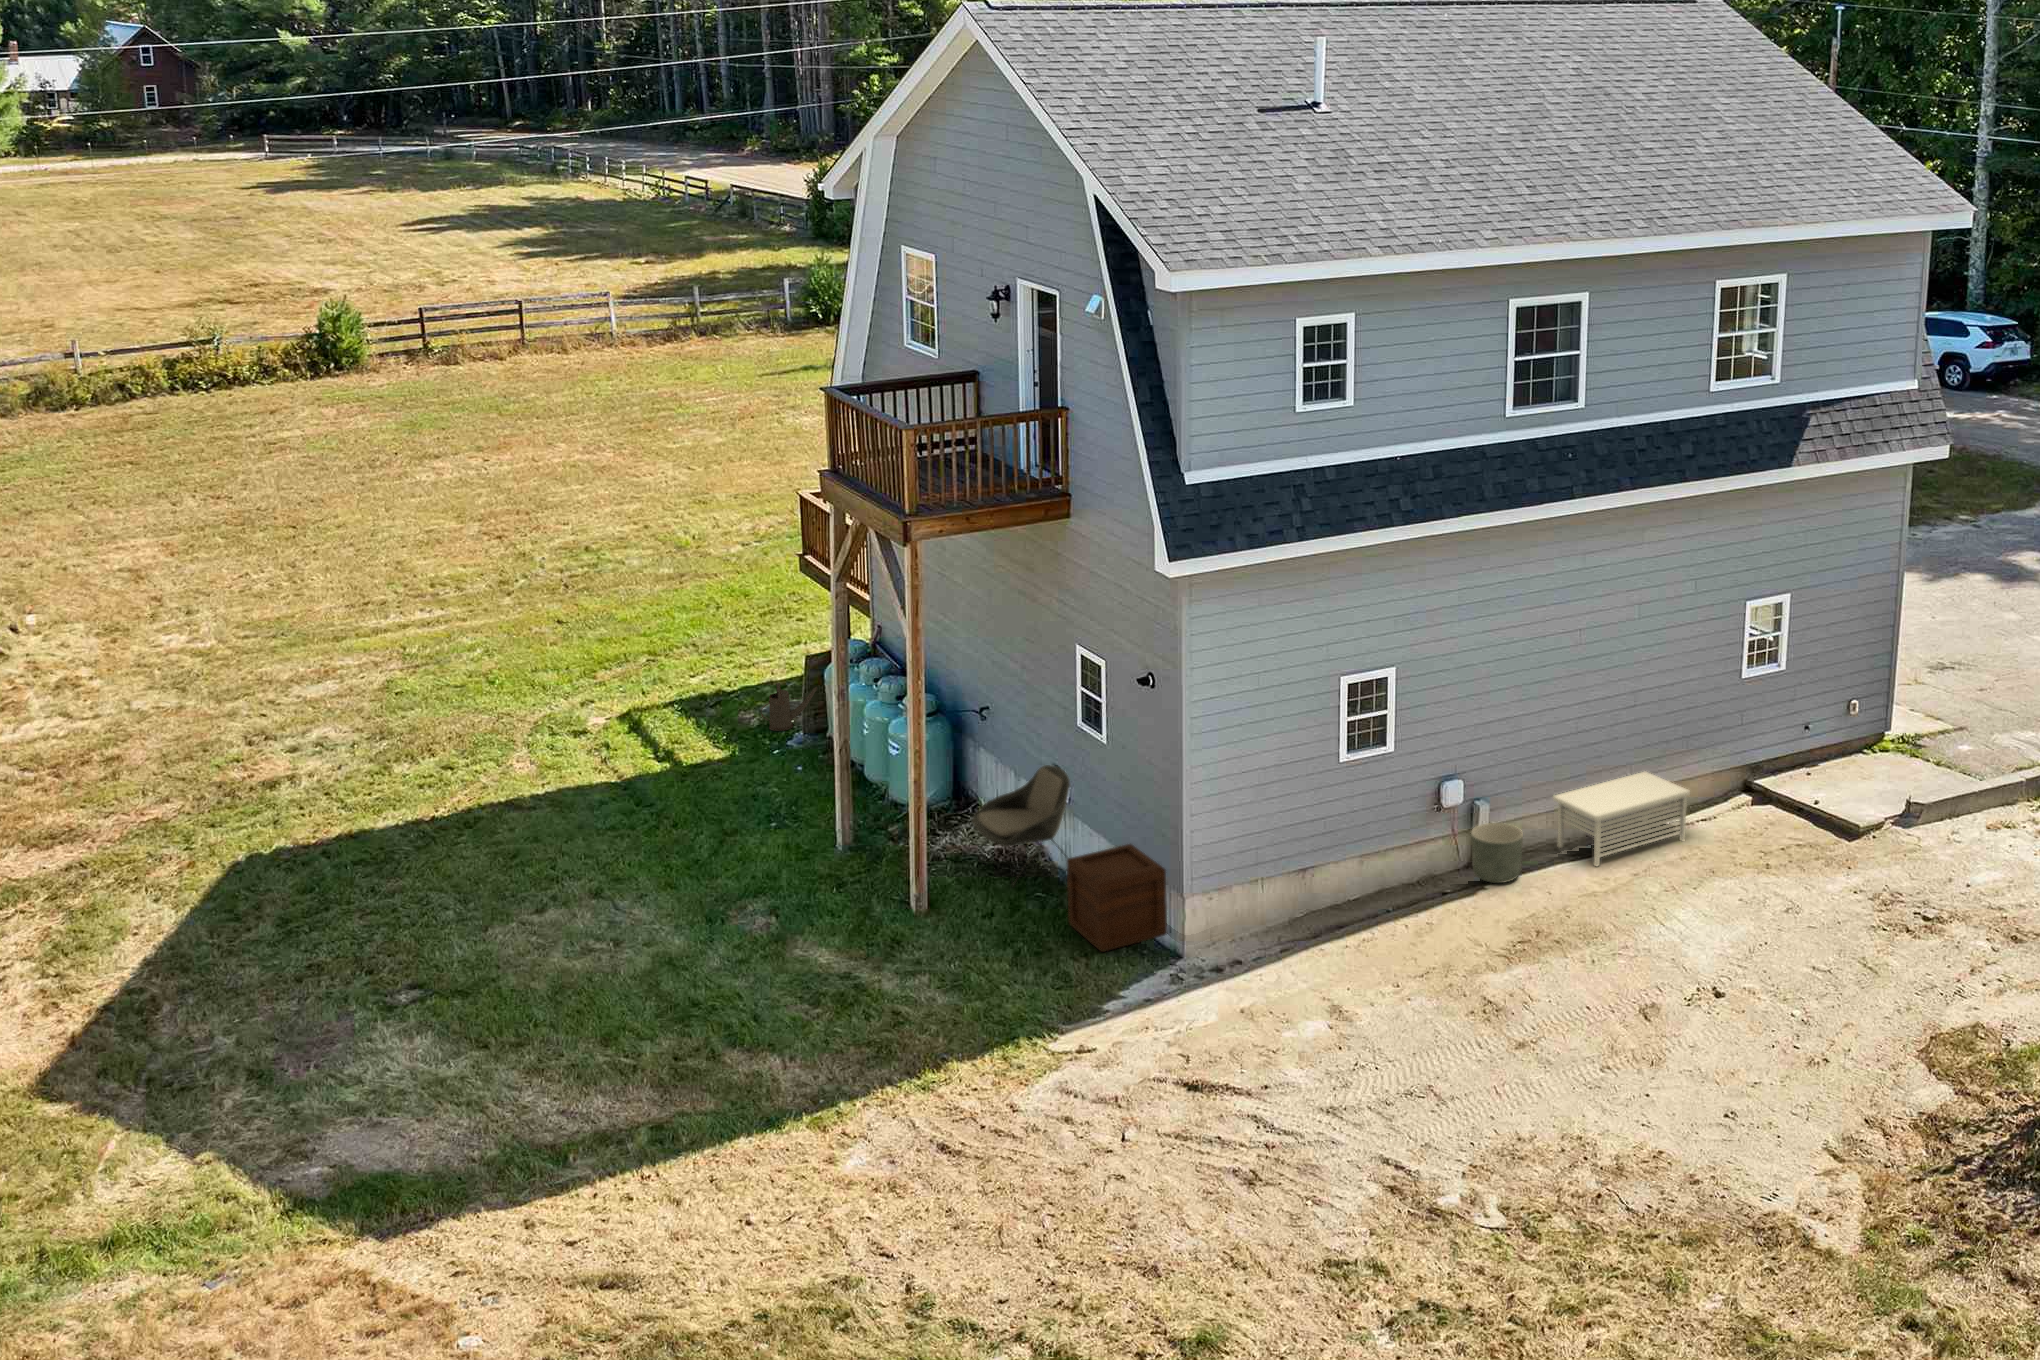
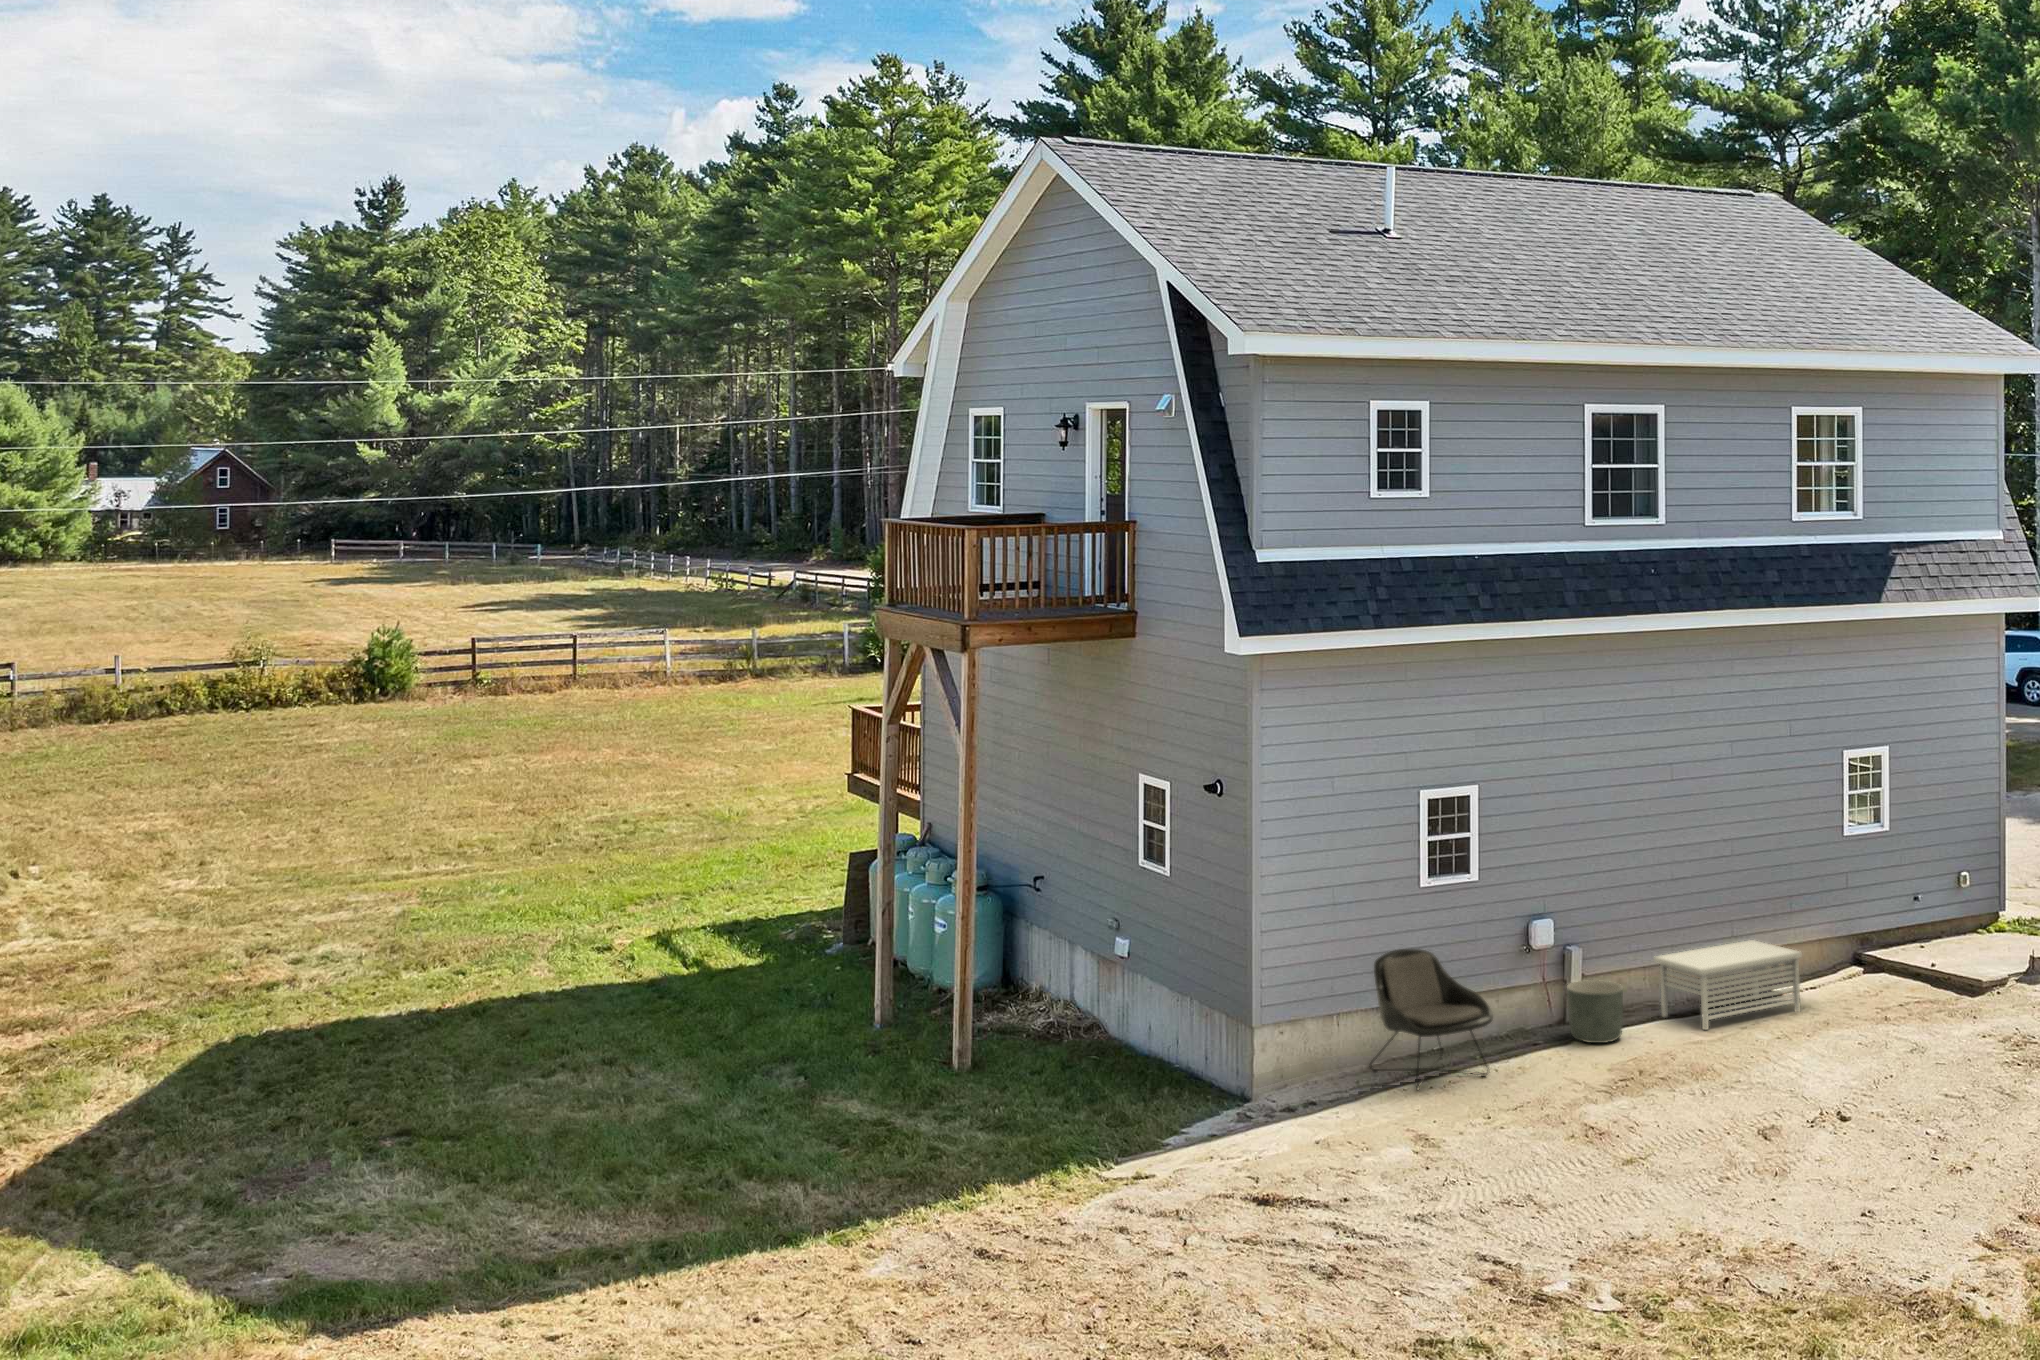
watering can: present [761,683,817,731] -> none [800,892,862,945]
lounge chair: present [972,765,1070,887] -> present [1369,949,1493,1090]
wooden crate: present [1066,844,1167,952] -> none [1127,987,1236,1098]

